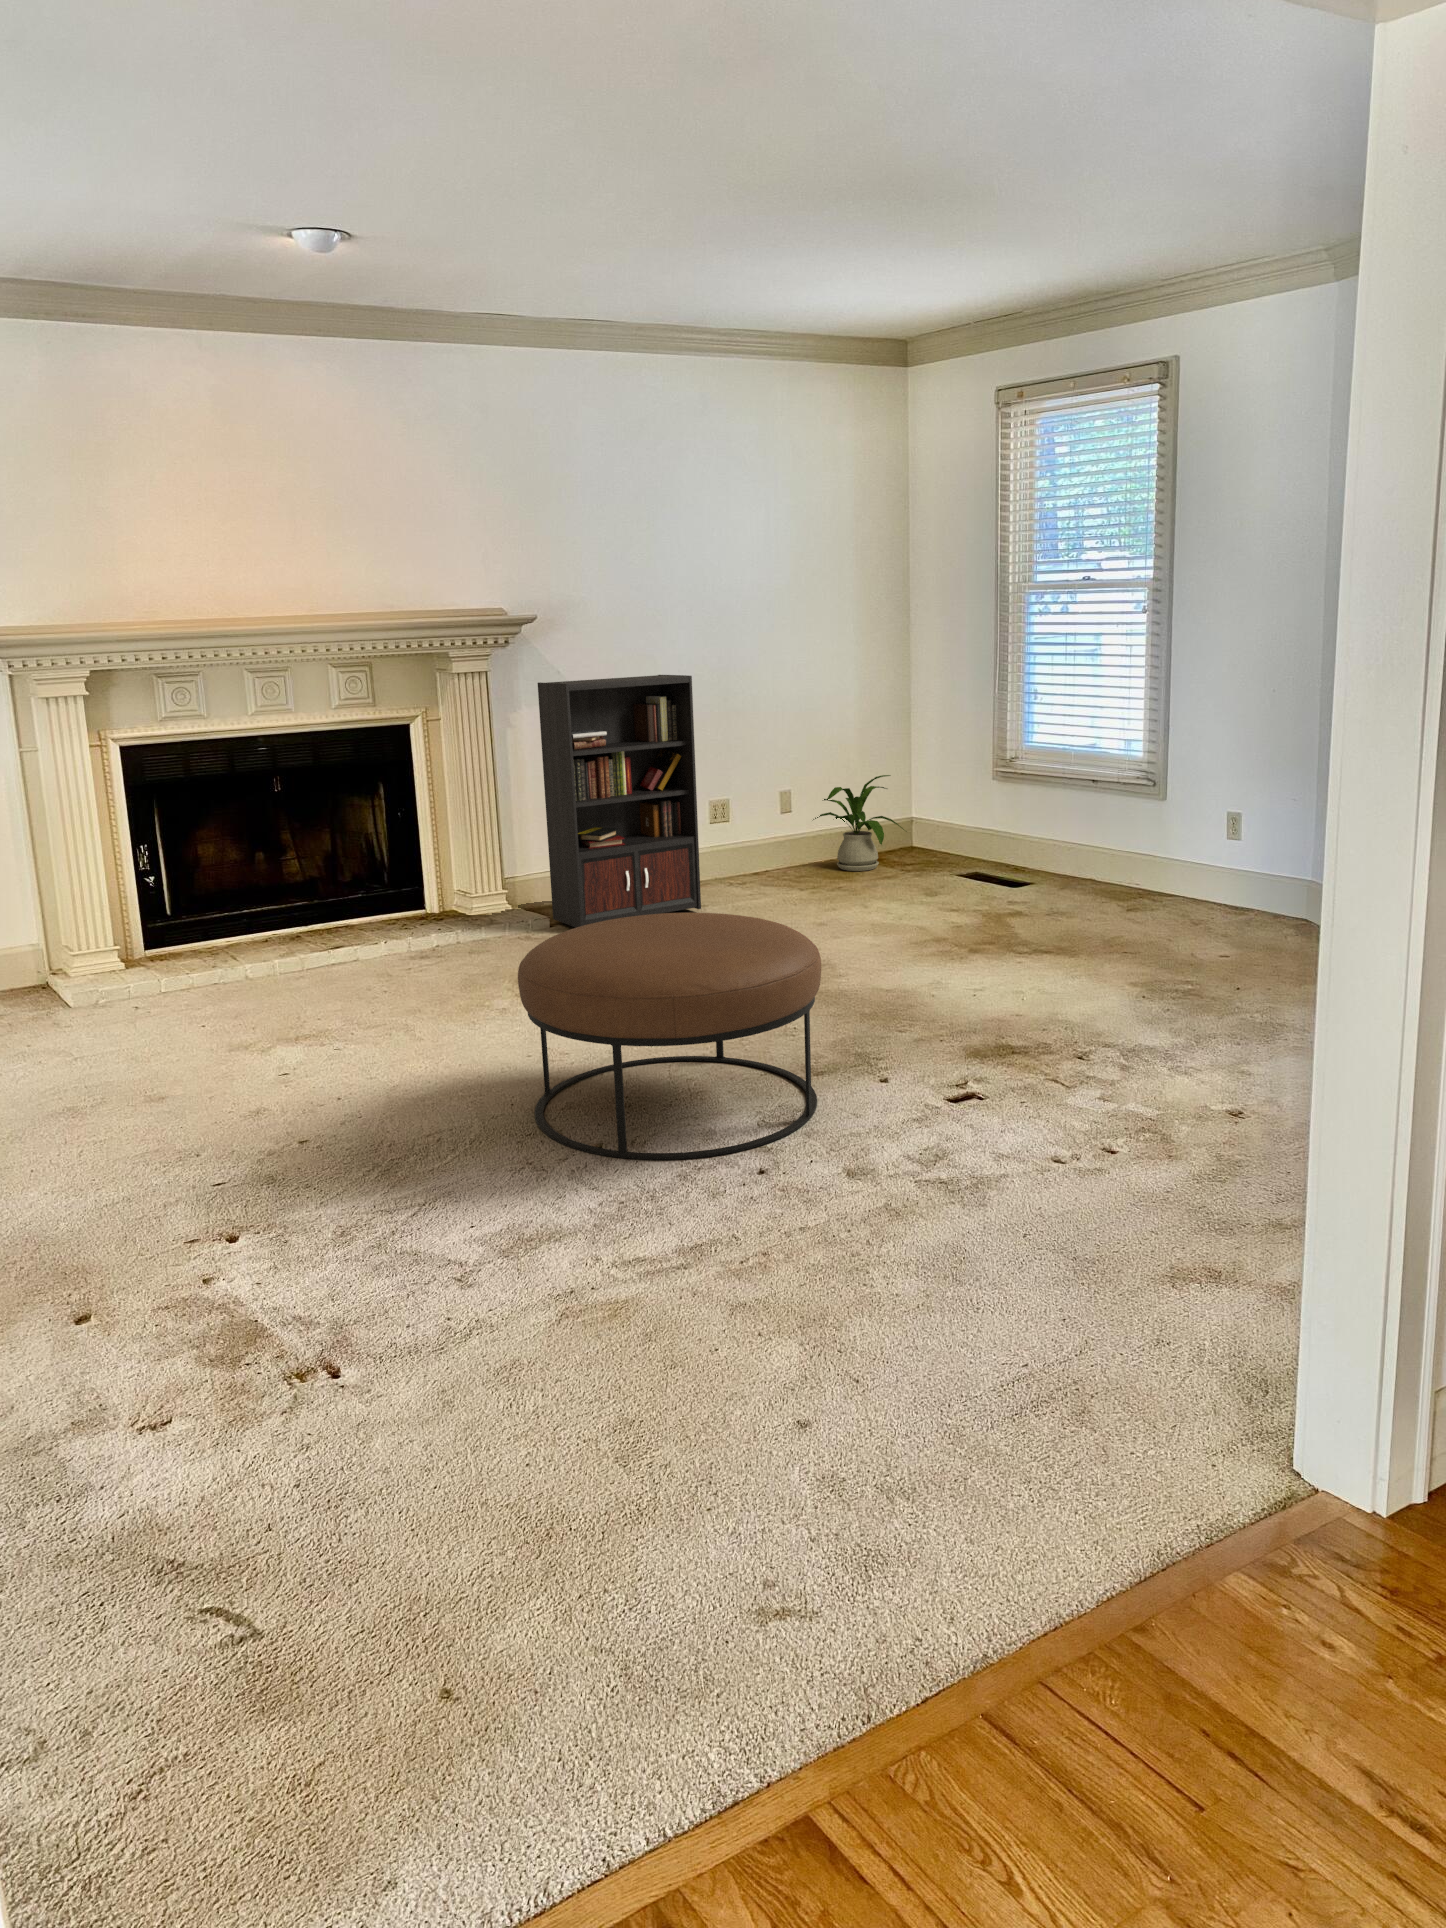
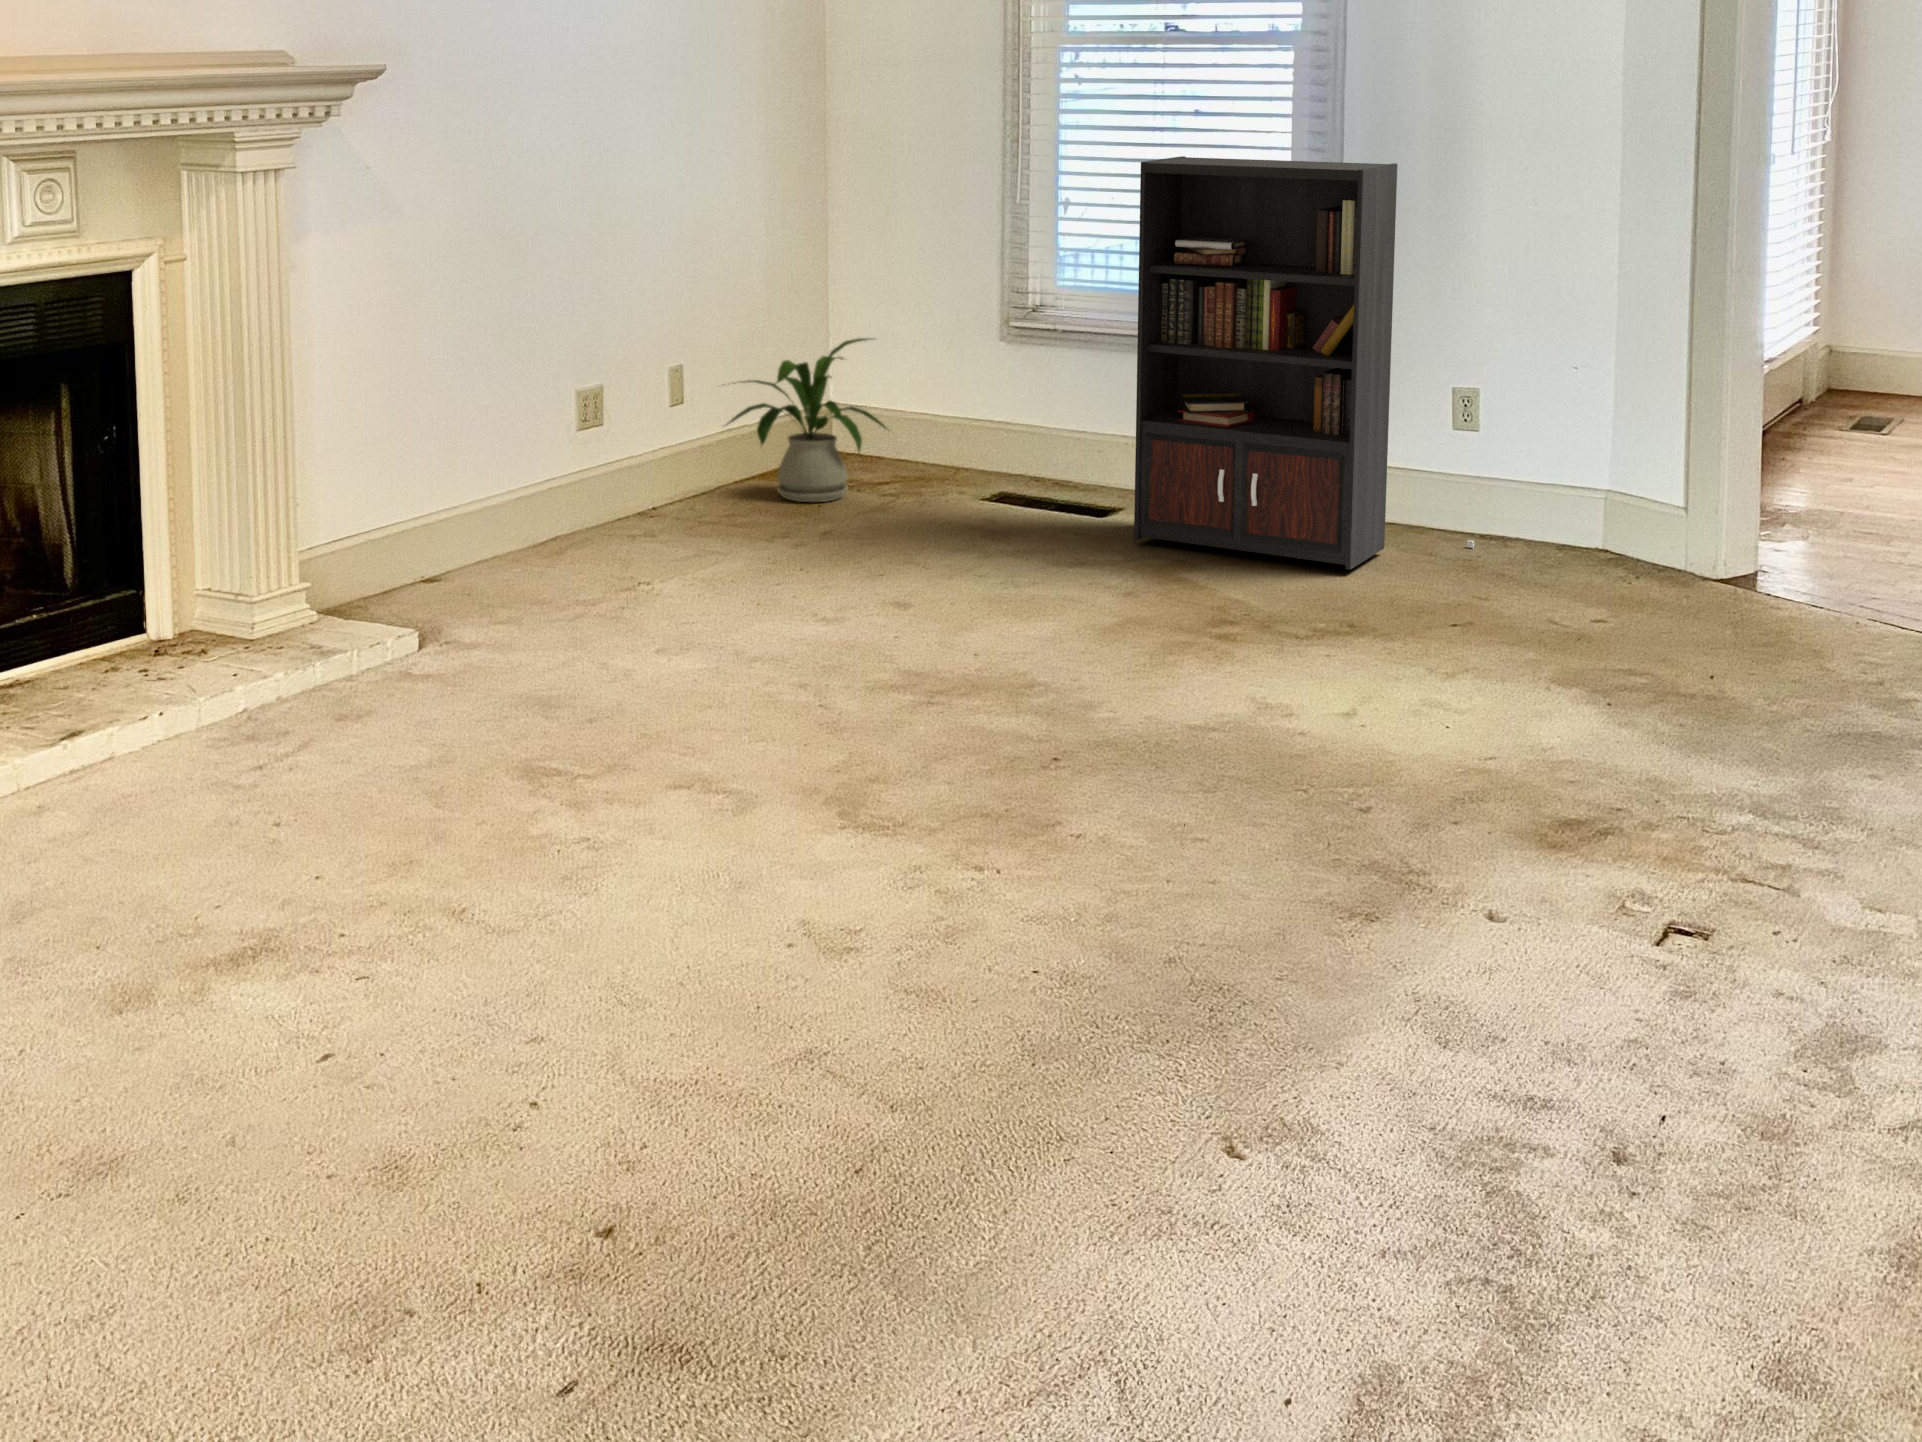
bookcase: present [538,675,701,928] -> present [1134,156,1474,570]
ottoman: present [518,913,821,1160] -> none [945,635,1524,1145]

